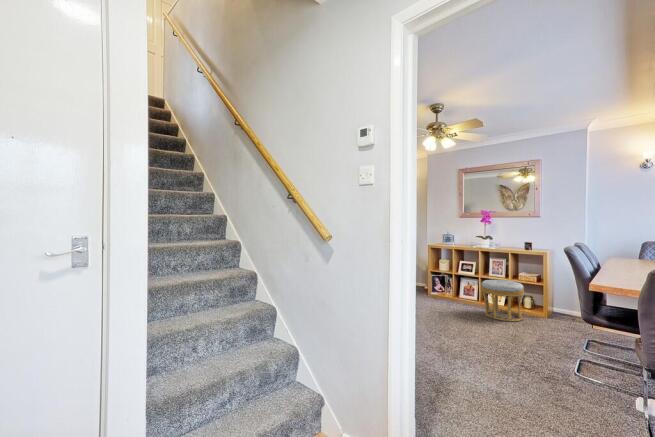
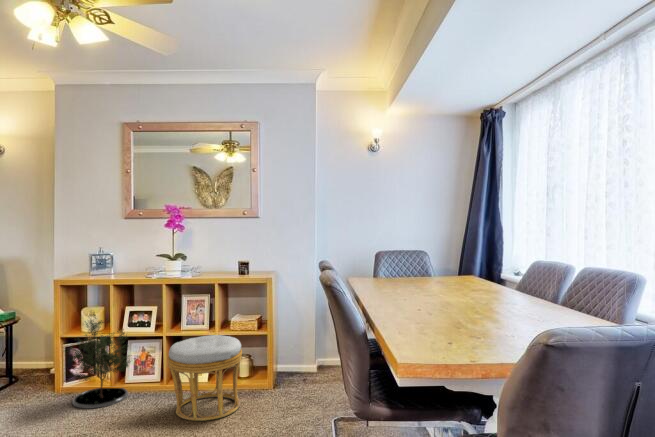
potted tree: none [434,259,463,305] -> present [71,314,131,409]

